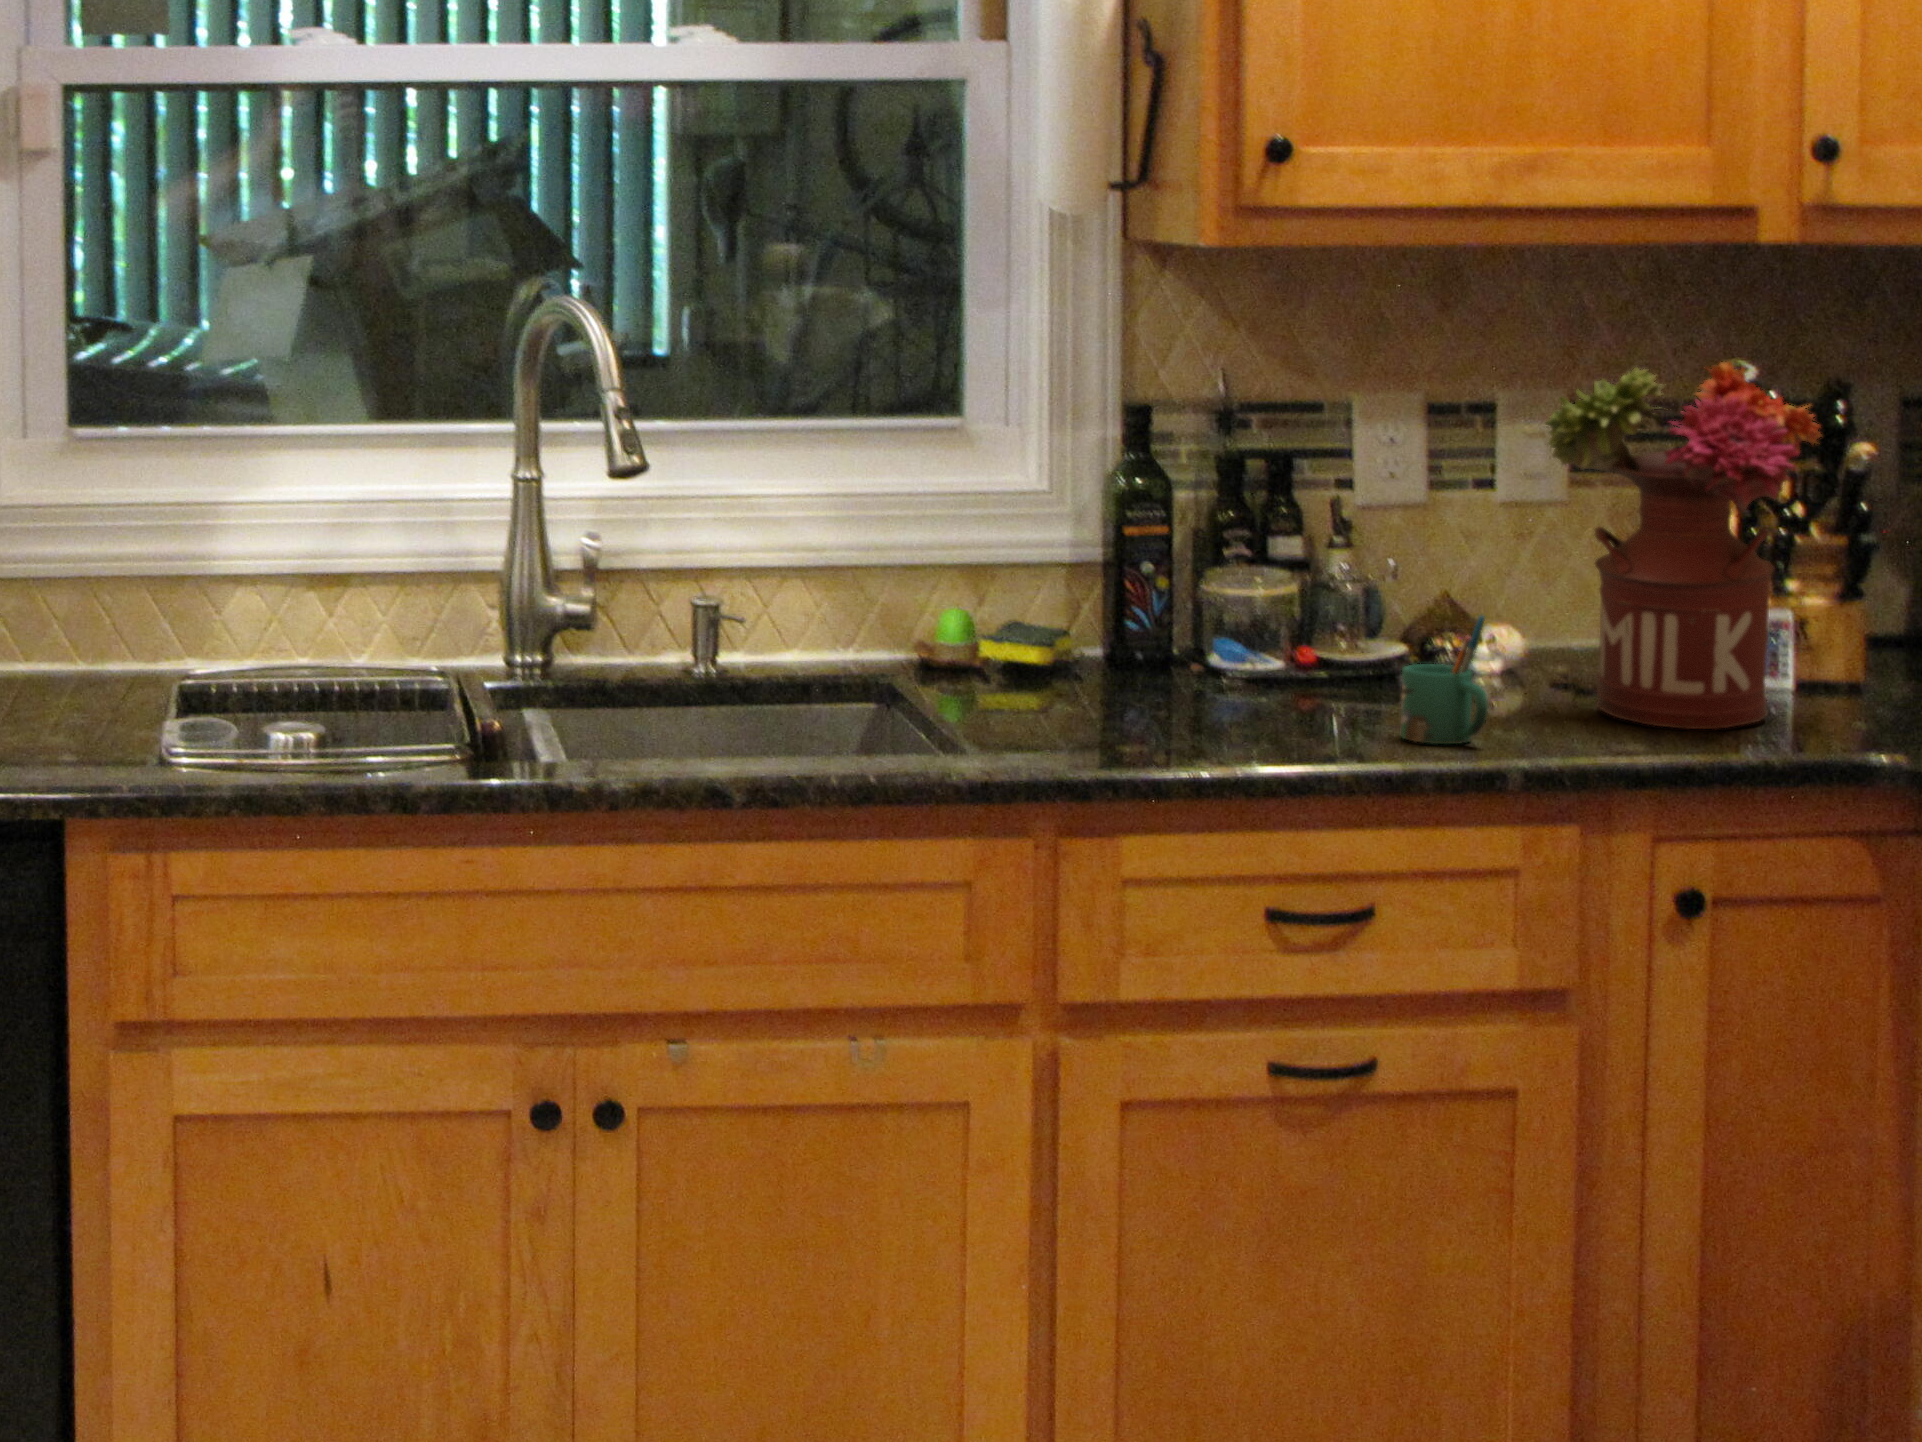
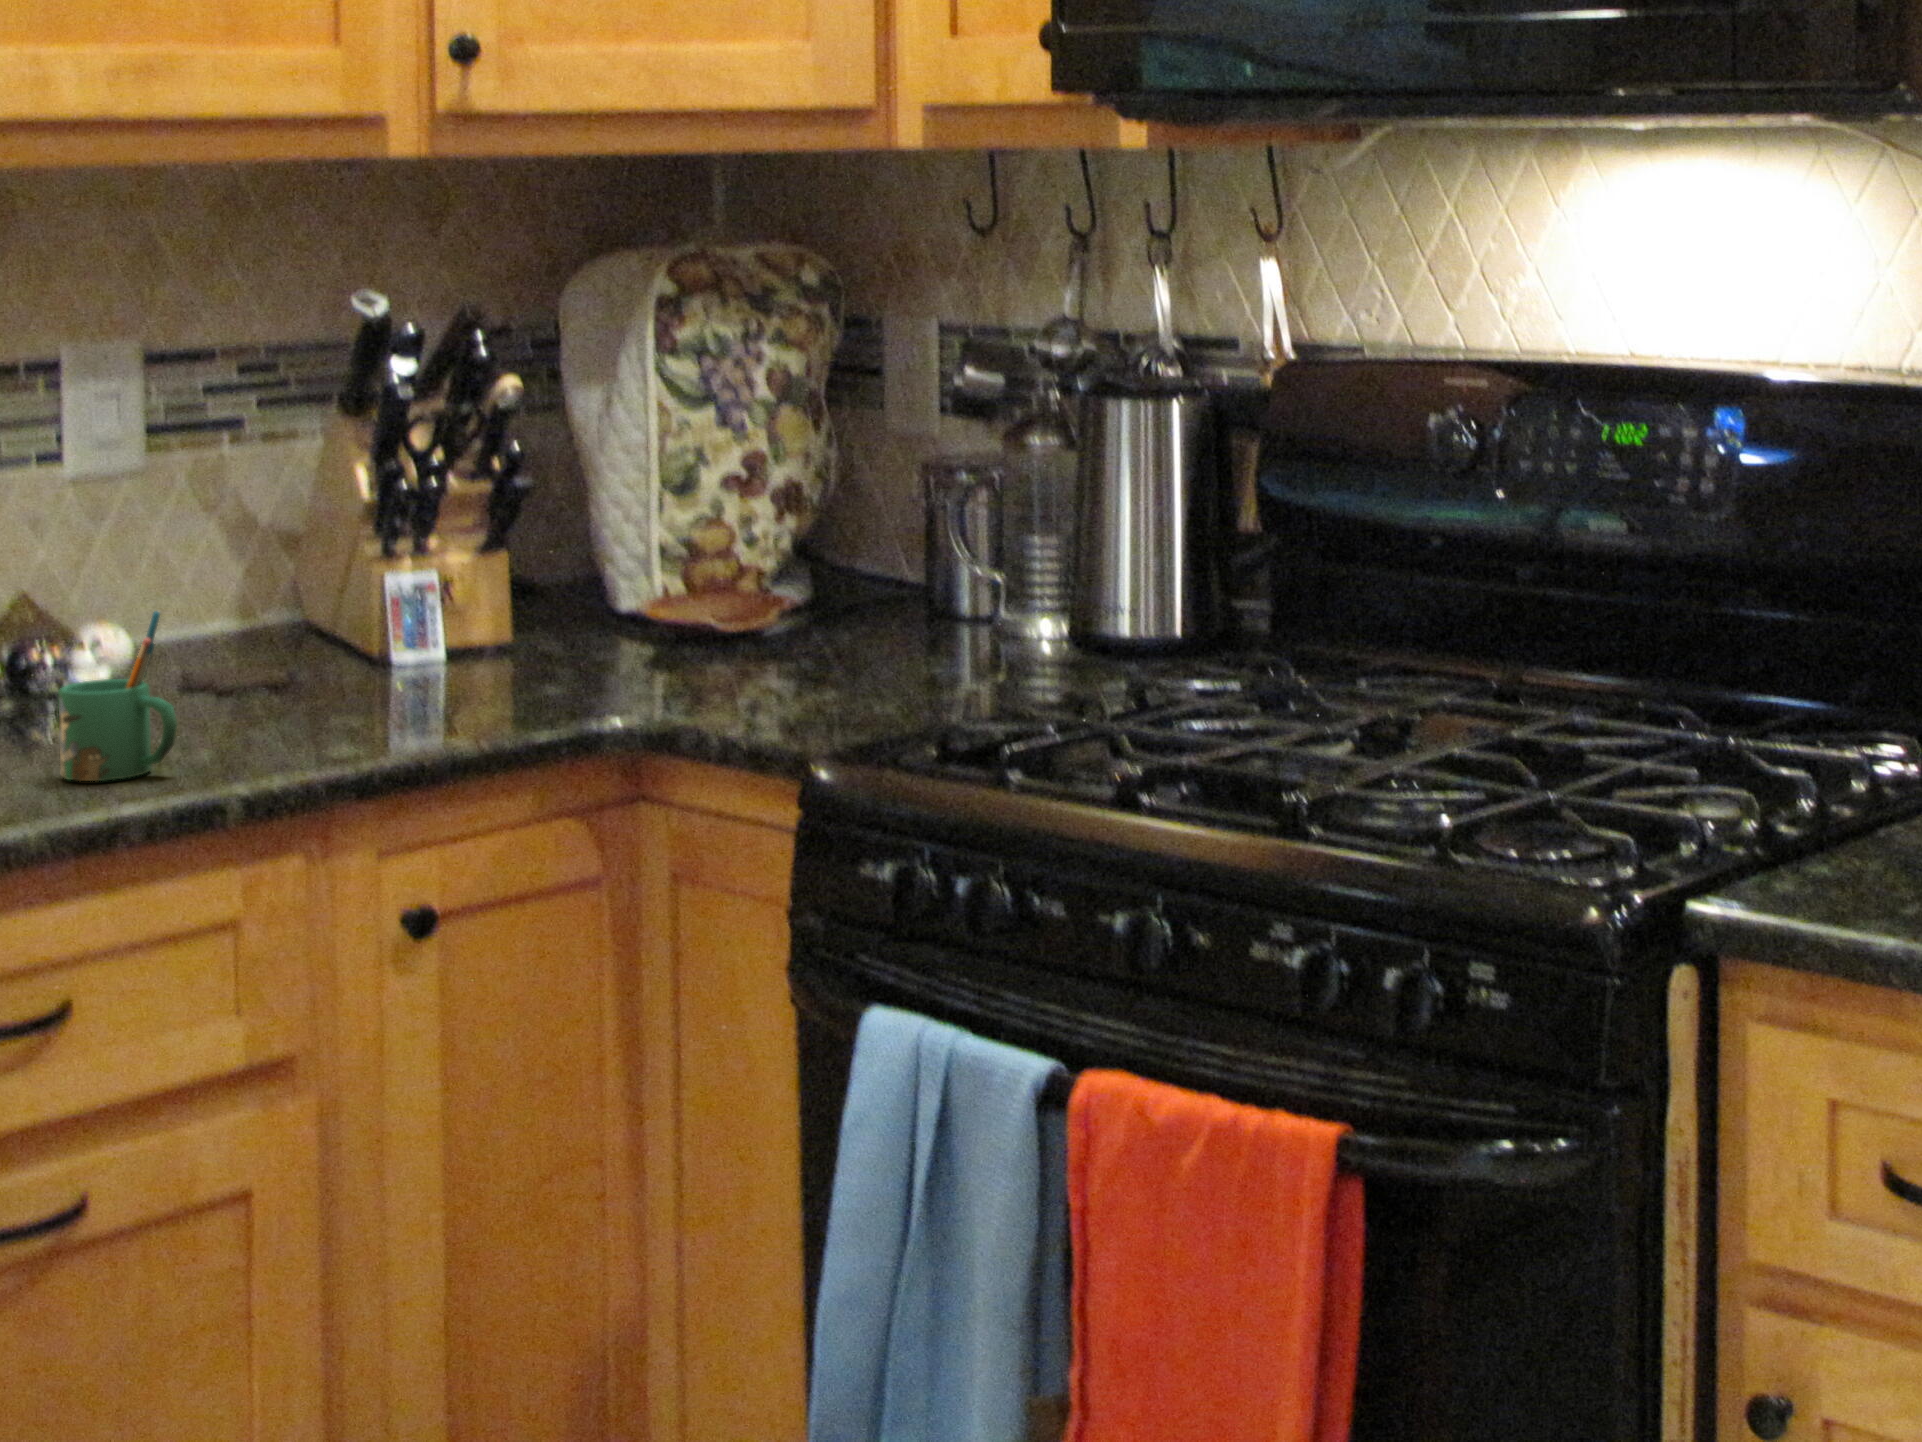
flower arrangement: present [1545,361,1821,729] -> none [184,287,485,718]

